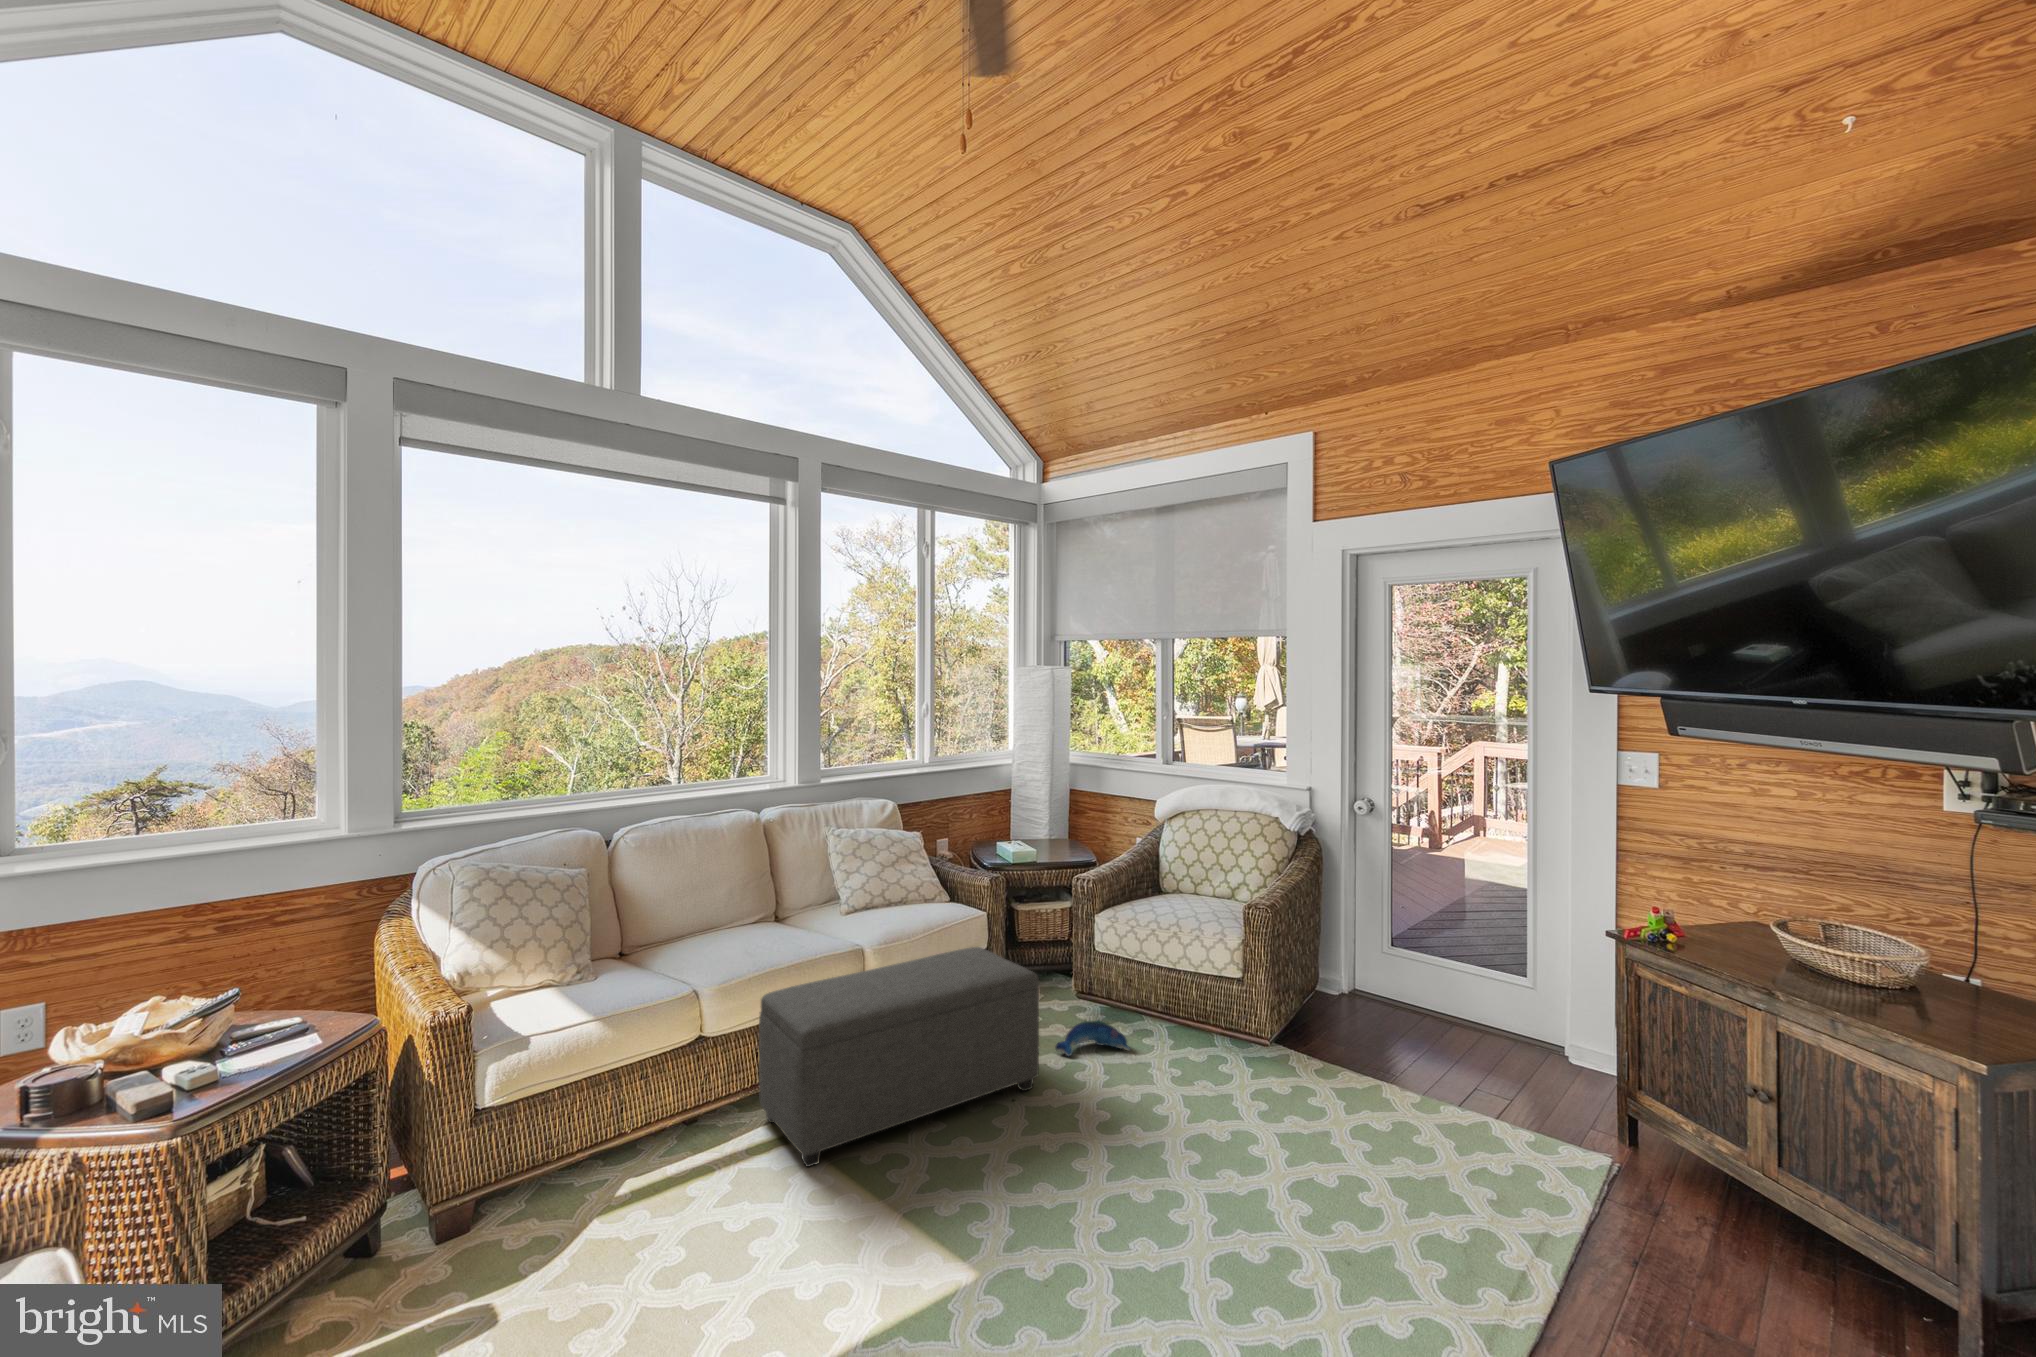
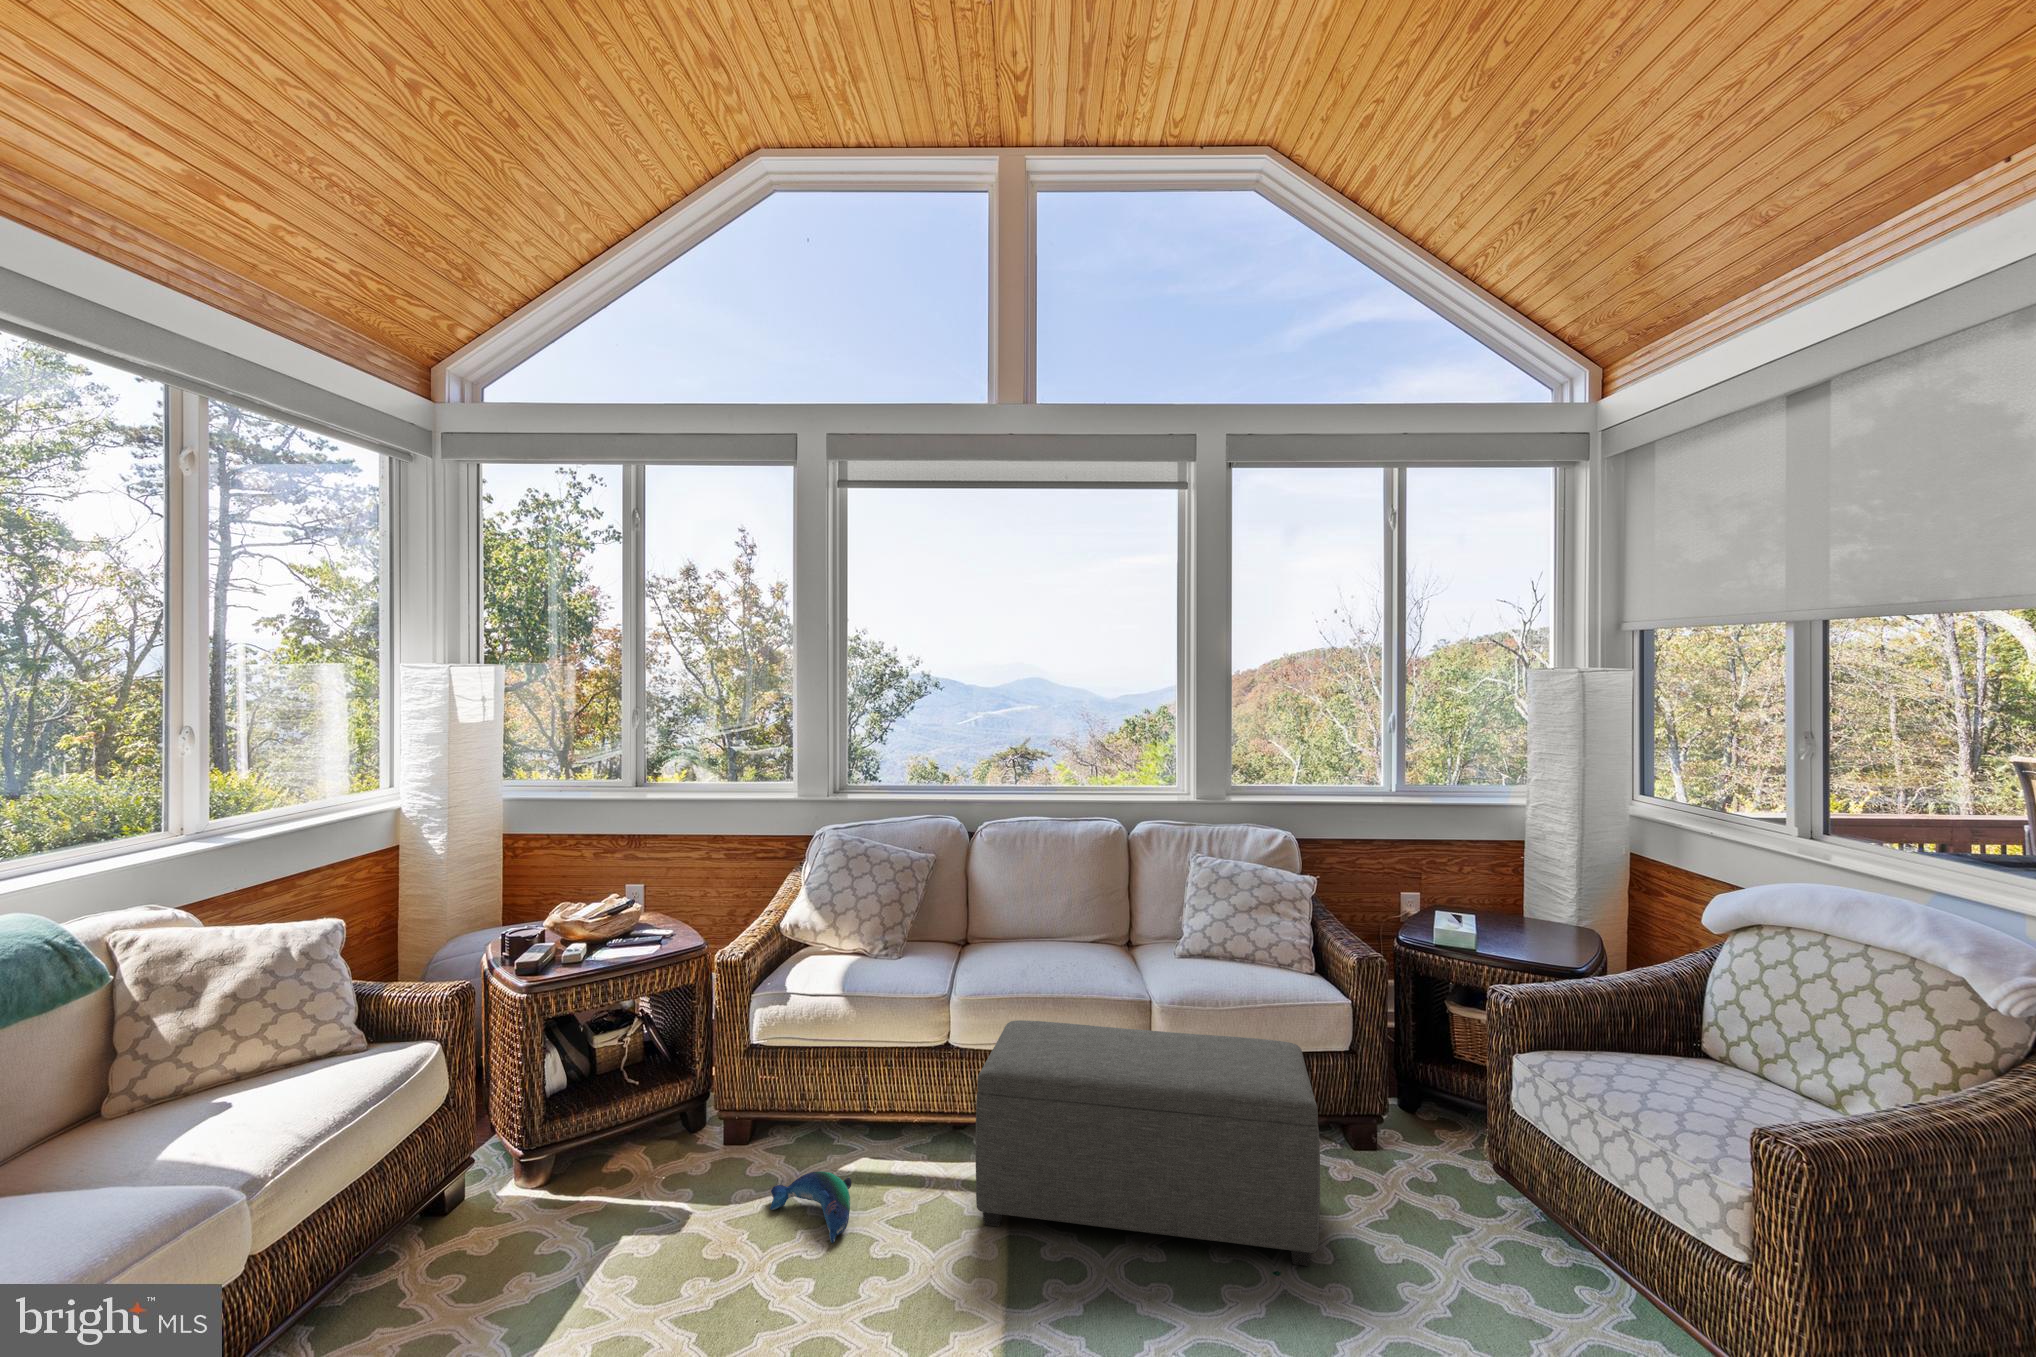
plush toy: present [1055,1019,1131,1056] -> present [770,1171,852,1243]

